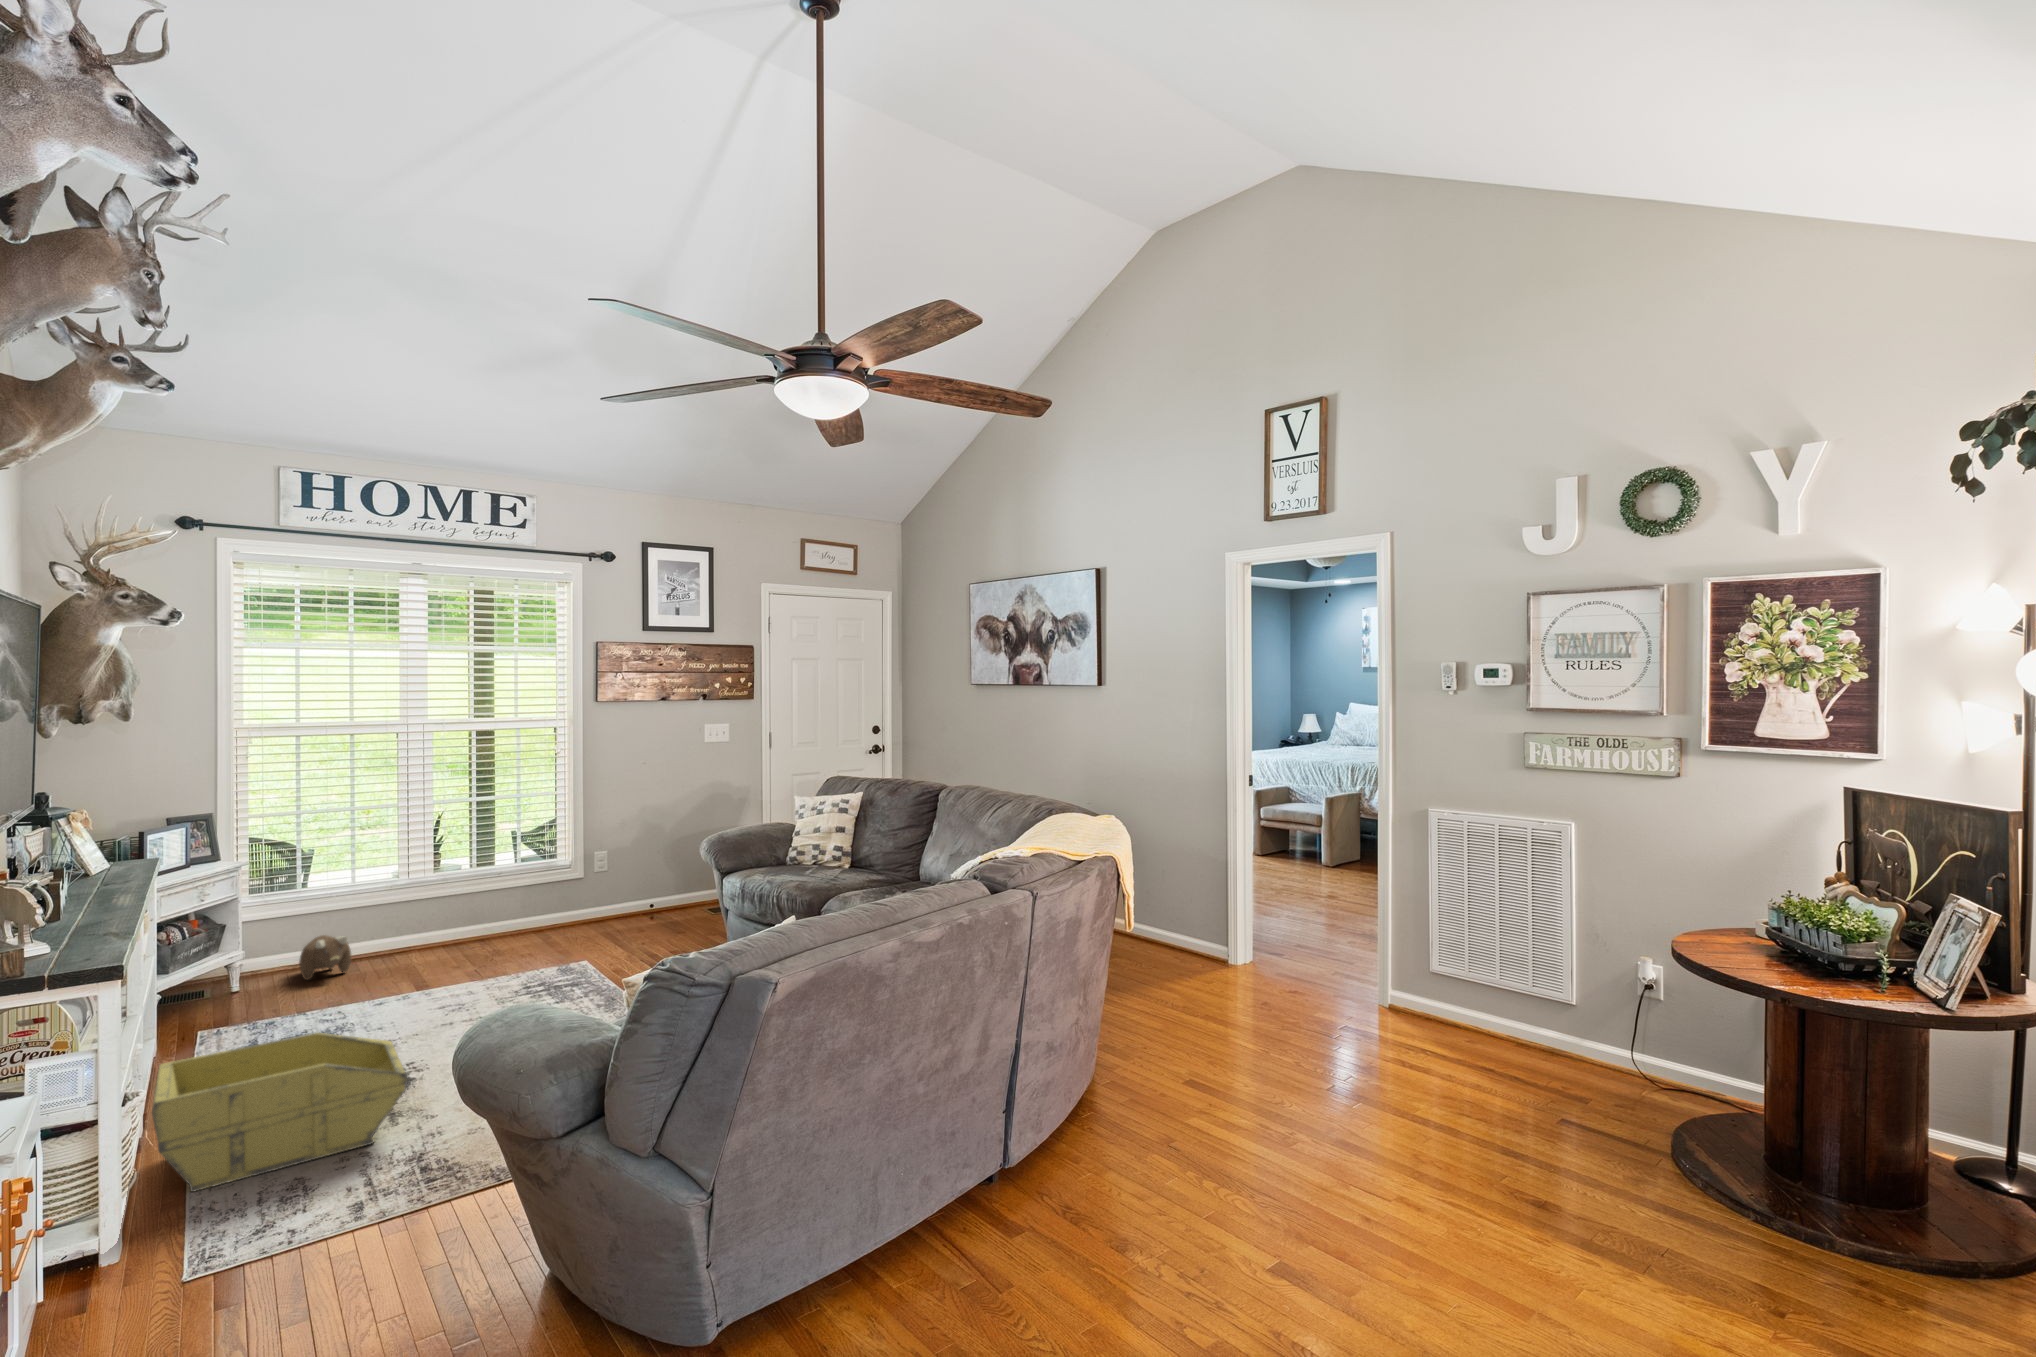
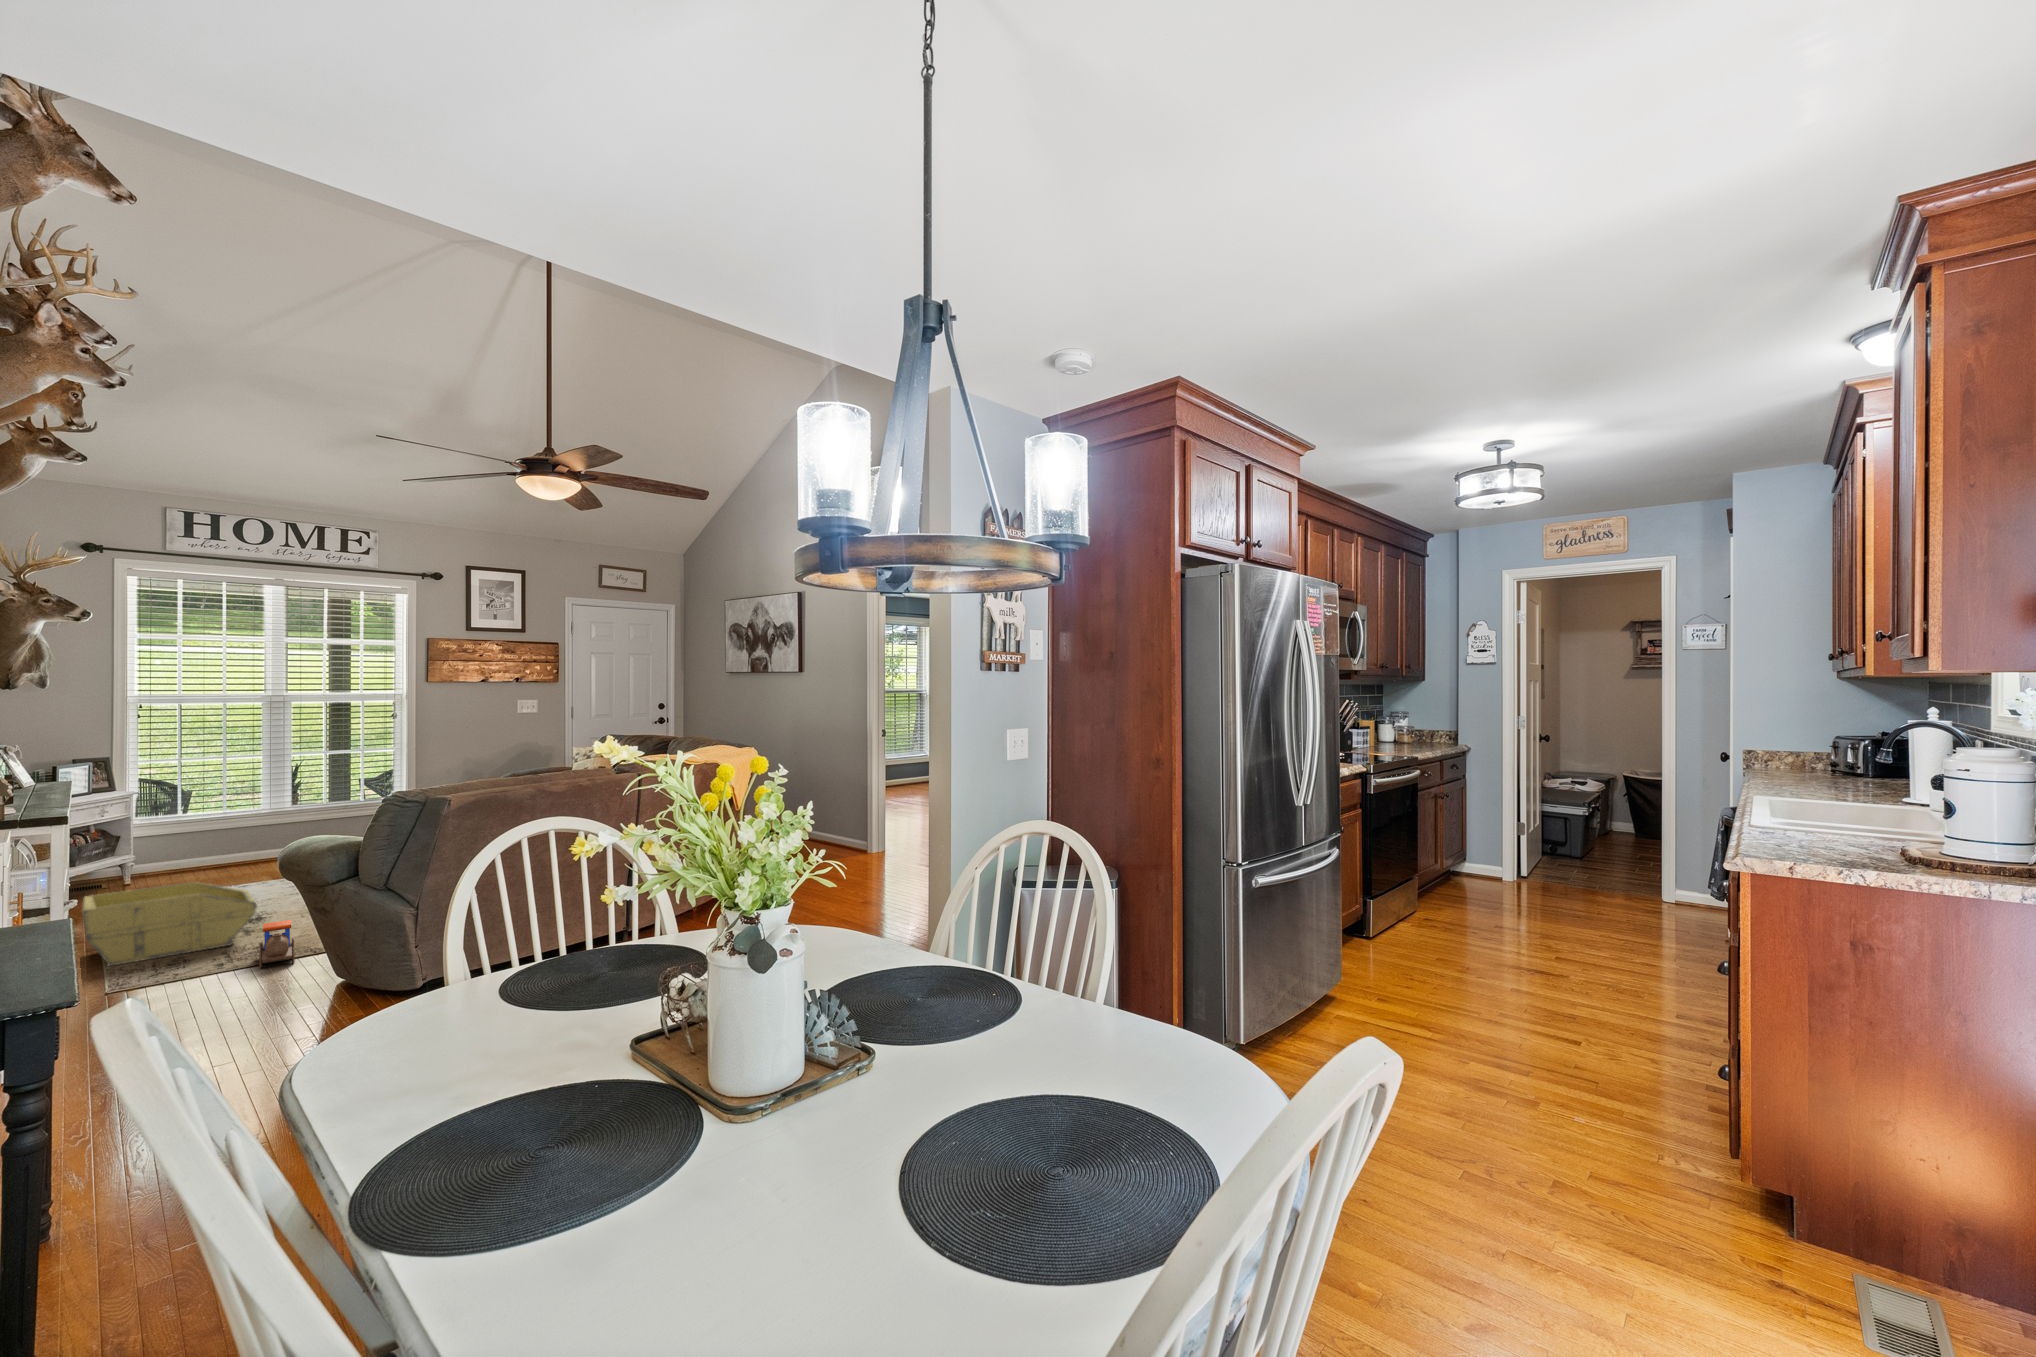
plush toy: present [299,935,351,980] -> none [181,846,223,878]
toy train: none [416,1114,471,1213] -> present [259,920,295,968]

